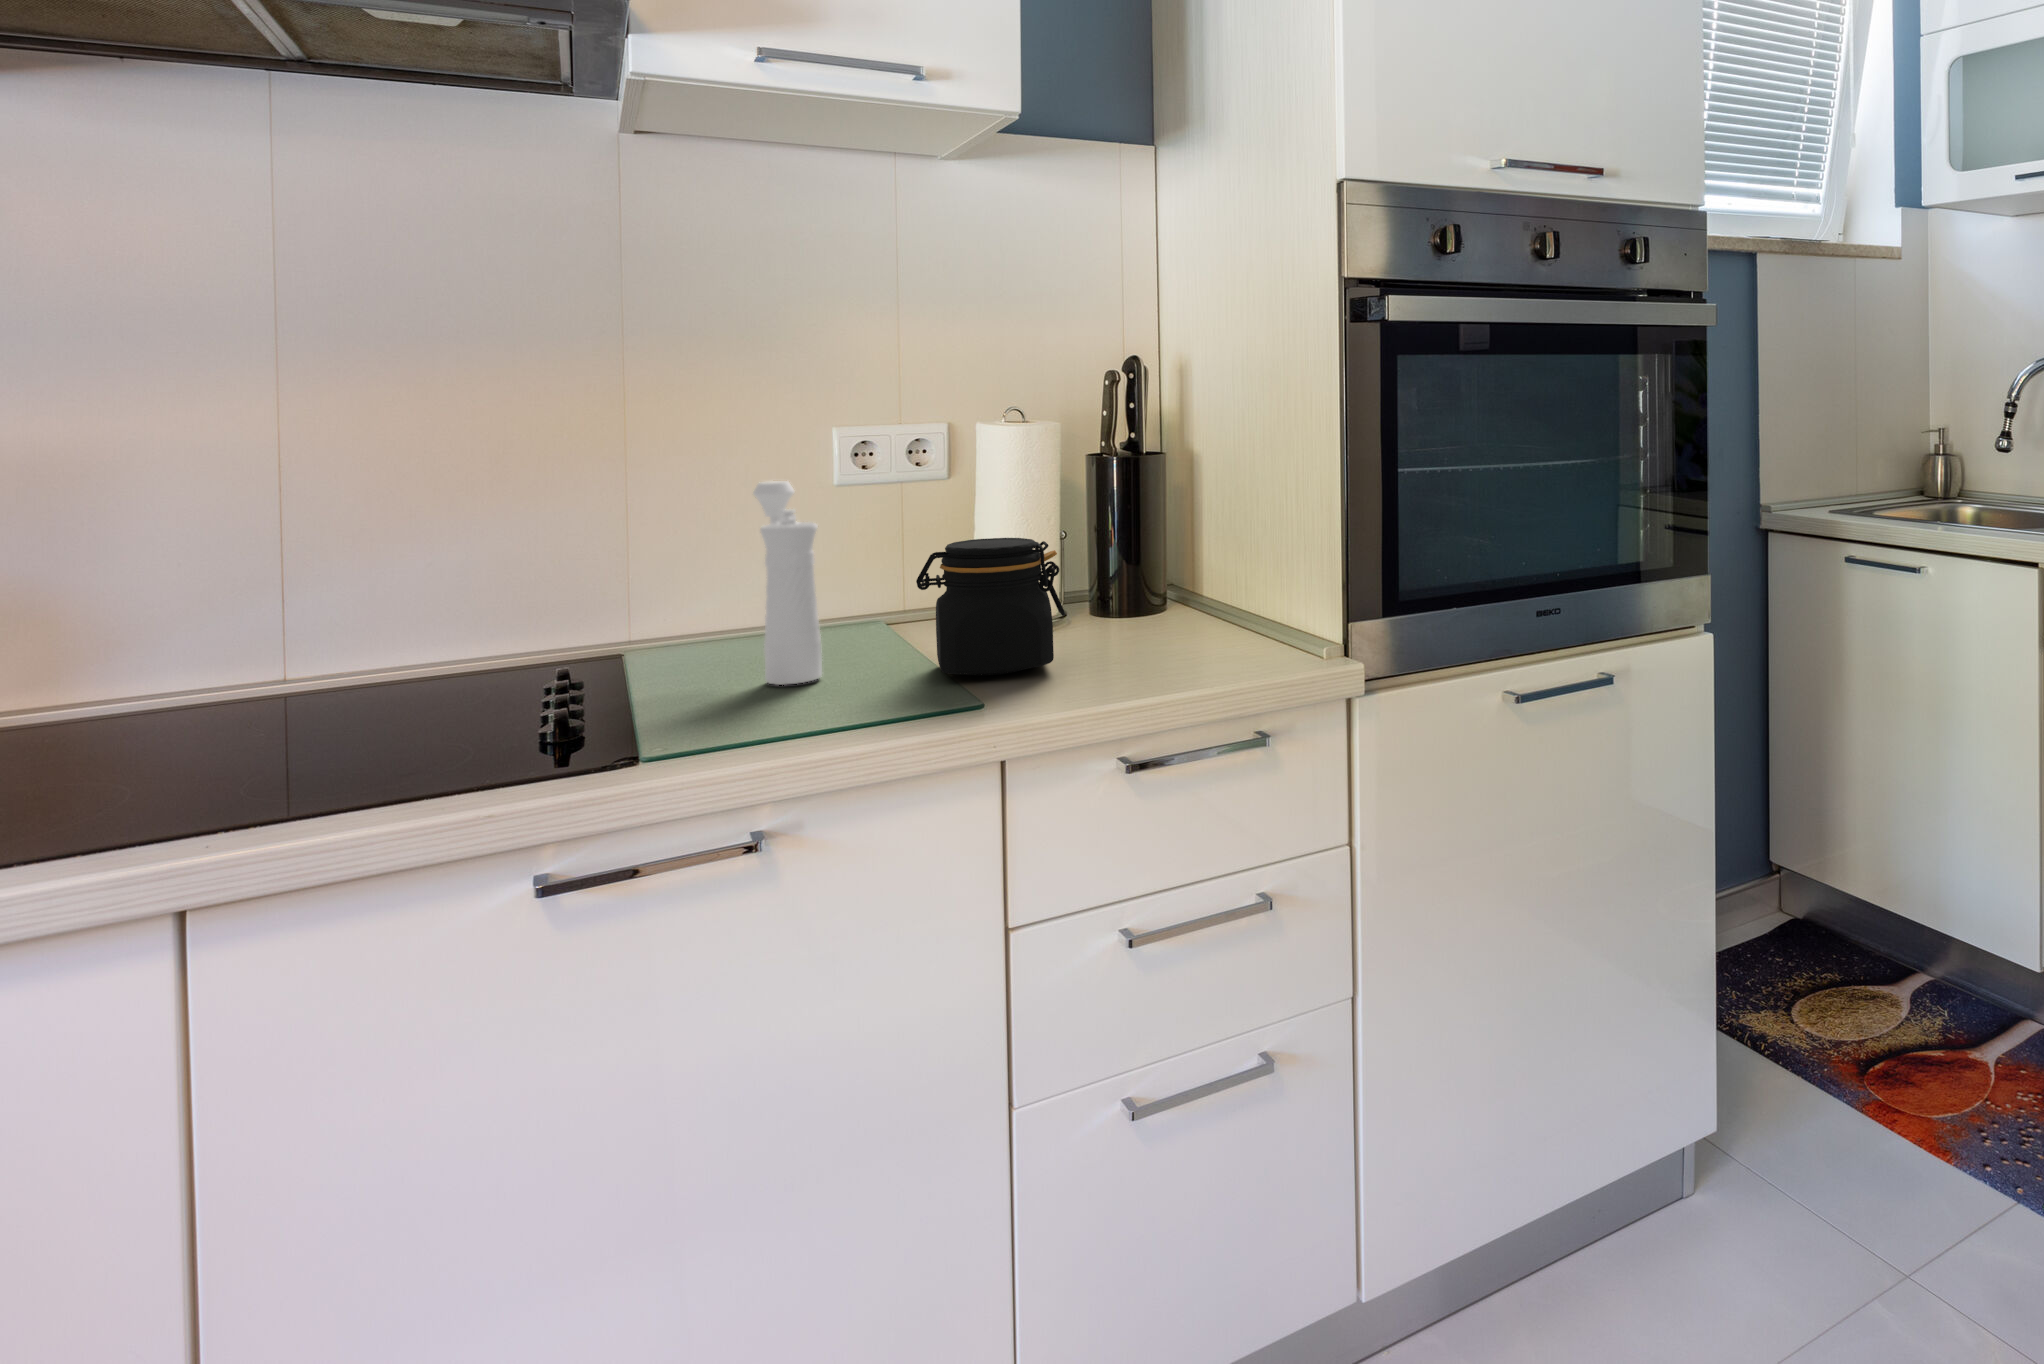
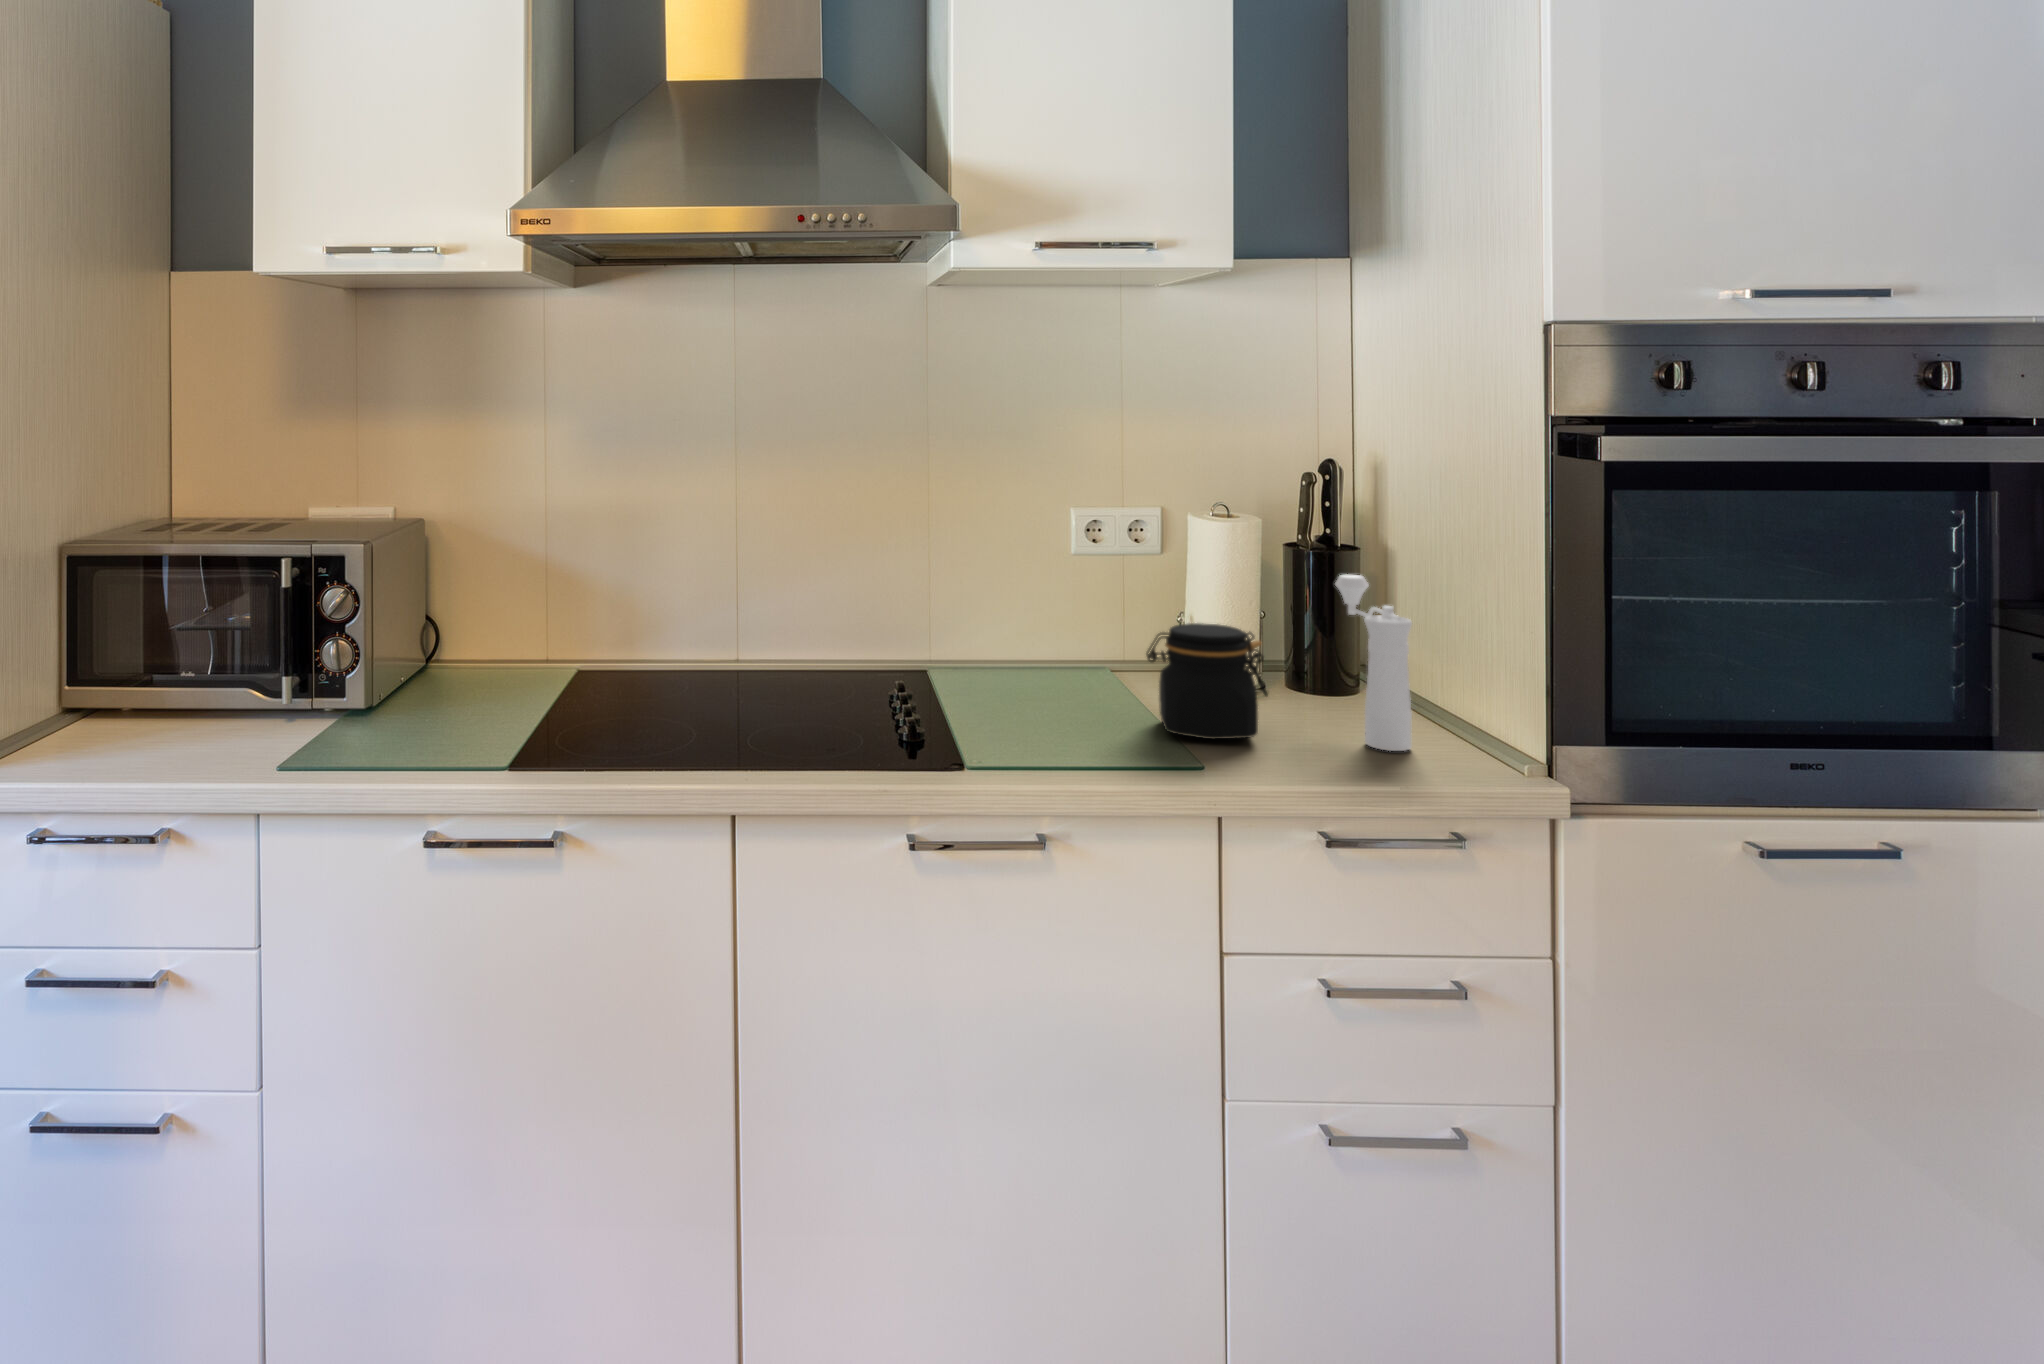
pepper mill: present [753,481,822,685] -> present [1335,574,1412,751]

